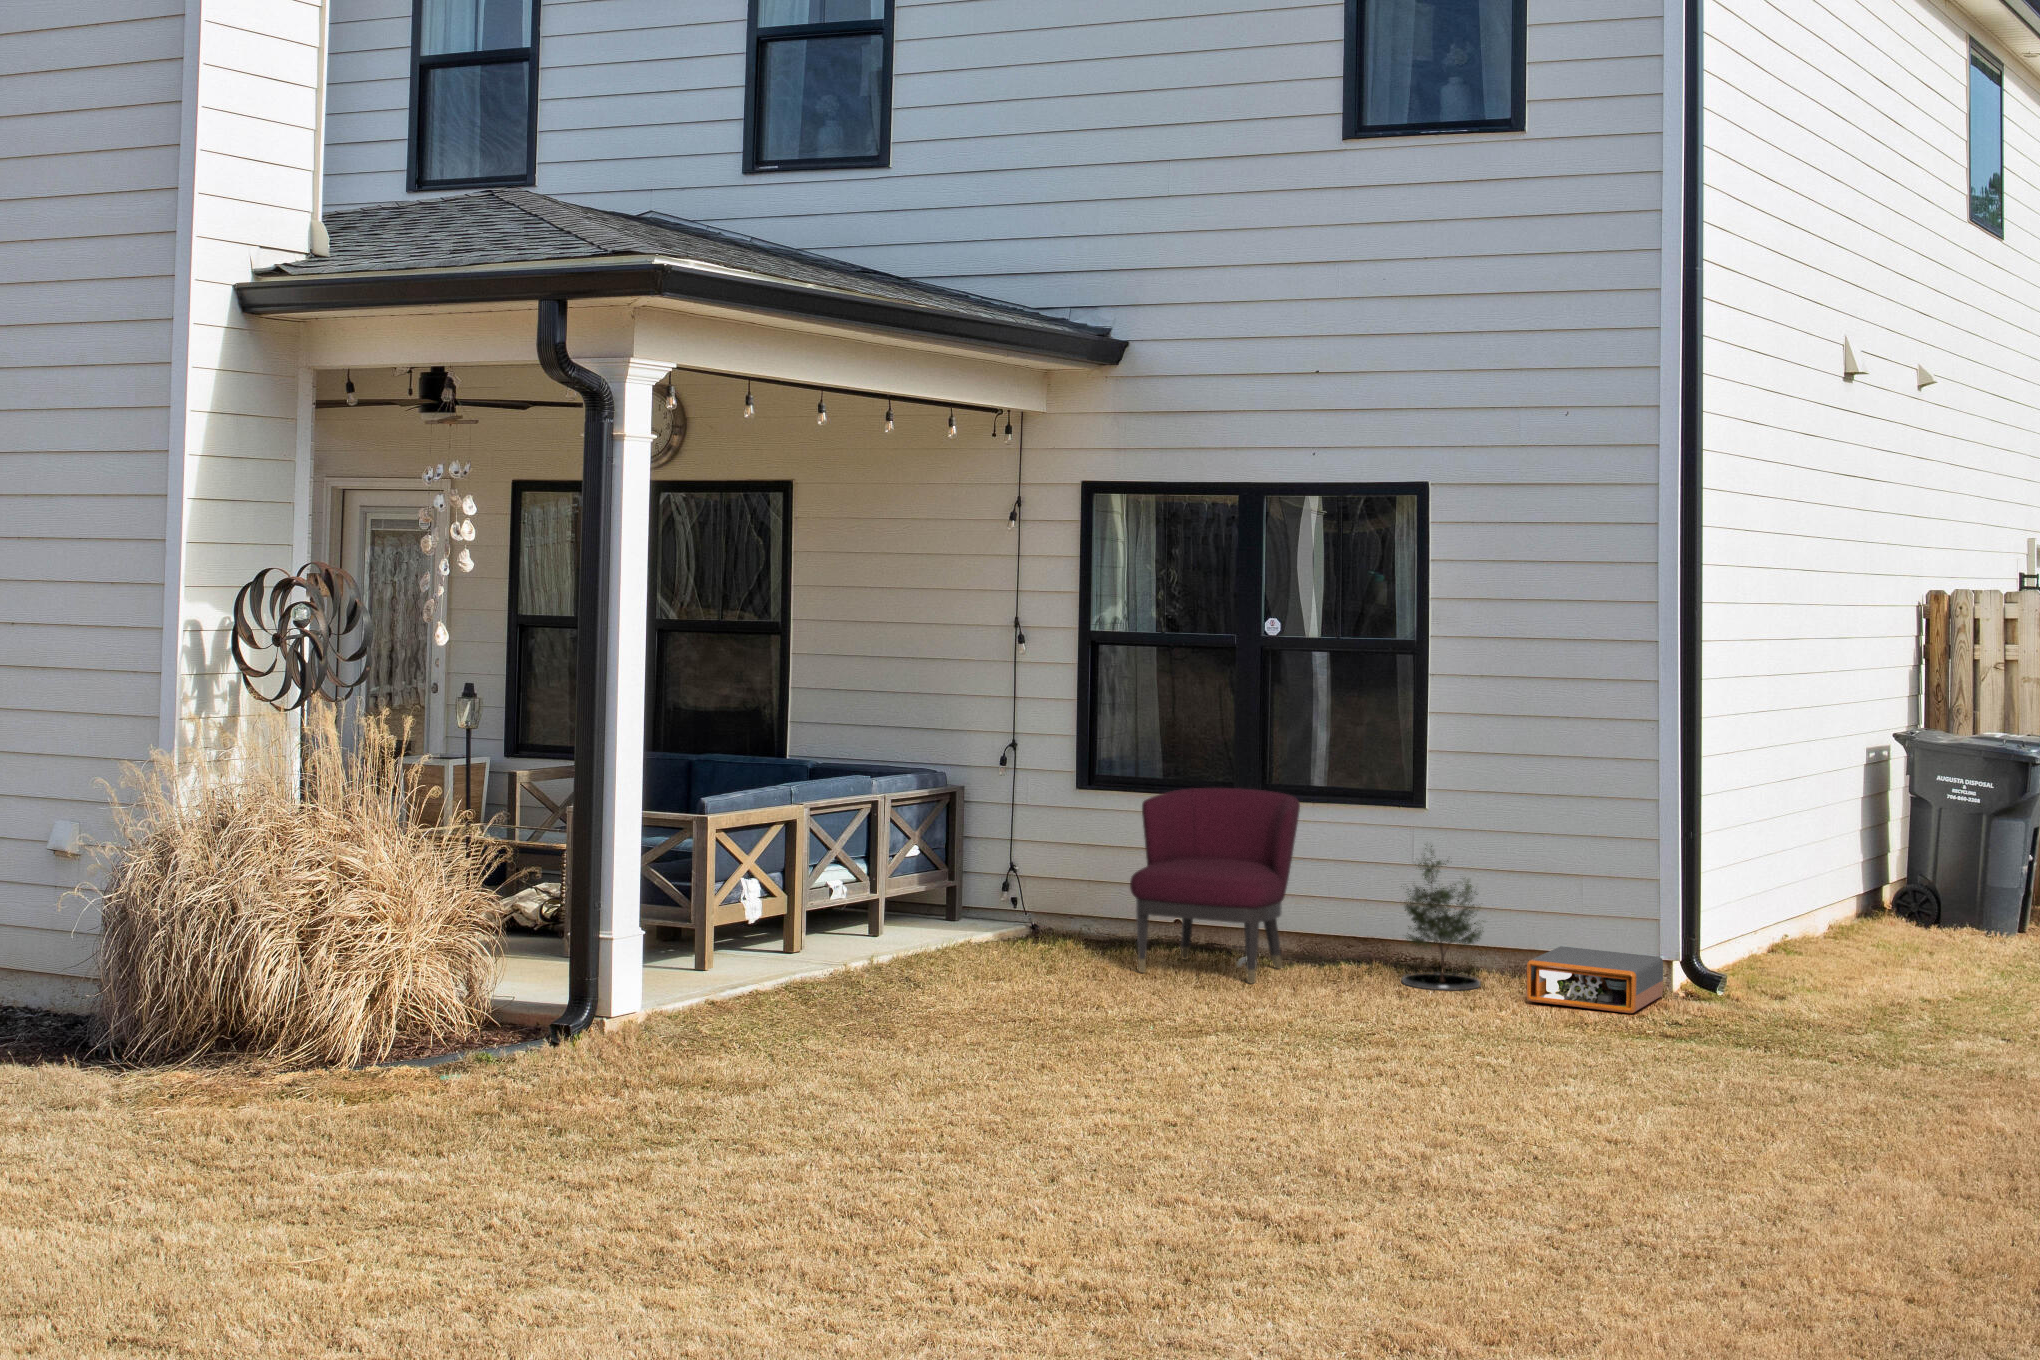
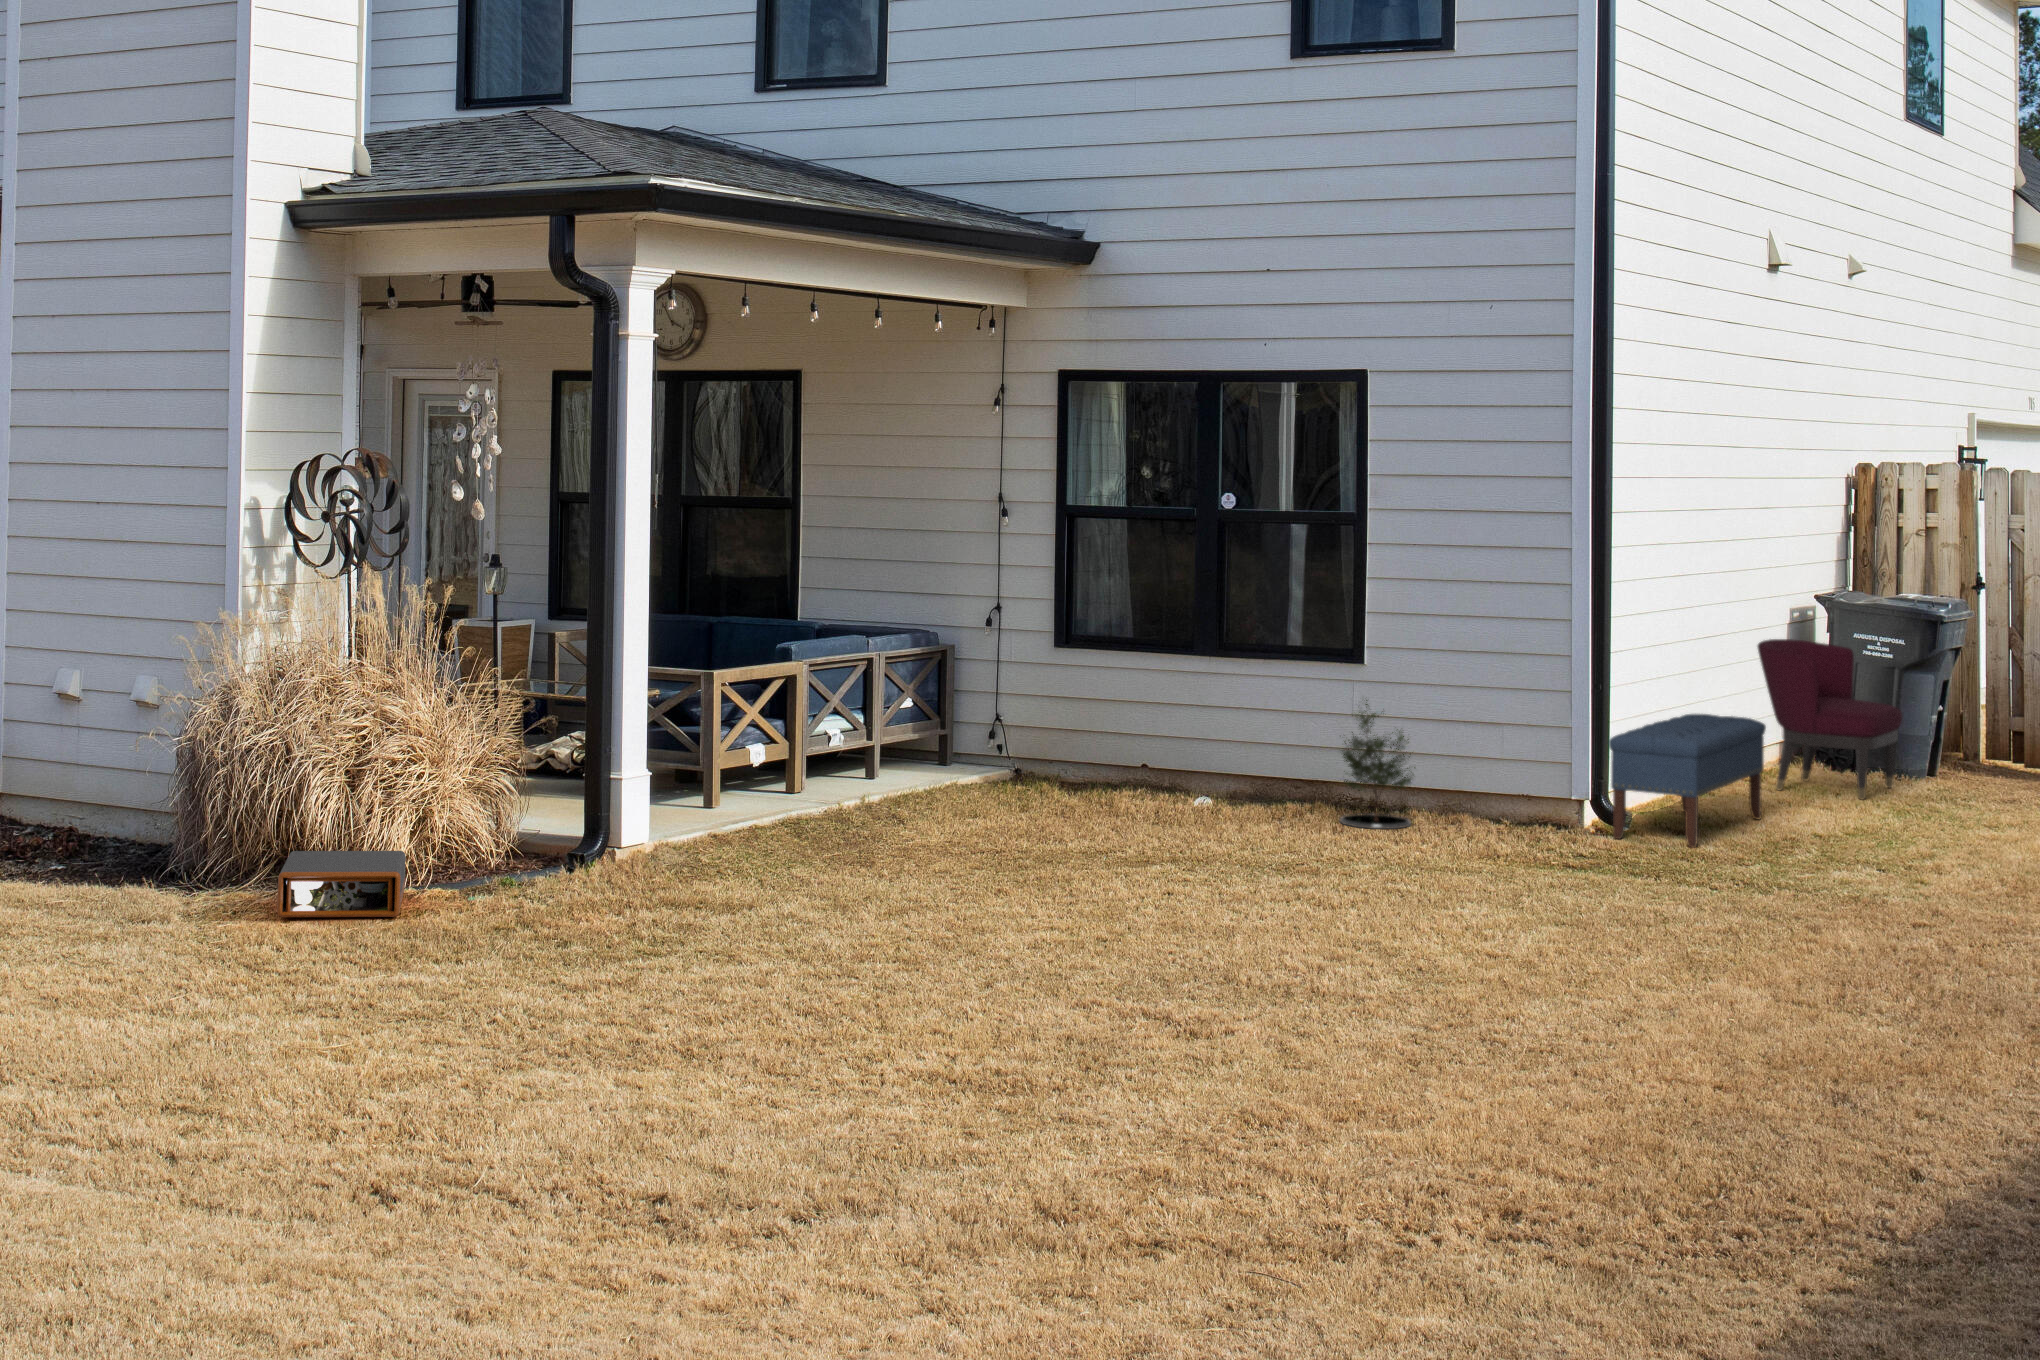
chair: present [1130,788,1300,983] -> present [1758,639,1902,800]
bench: none [1699,861,1861,1011] -> present [1609,714,1766,848]
storage box: present [1526,946,1663,1013] -> present [277,851,406,917]

